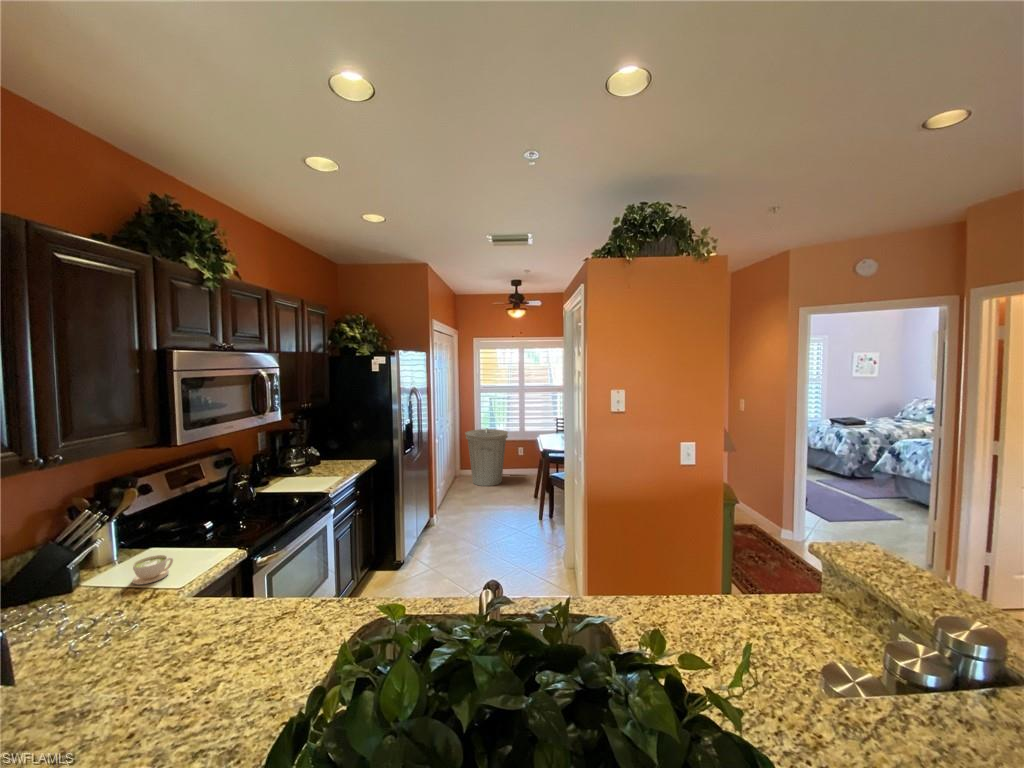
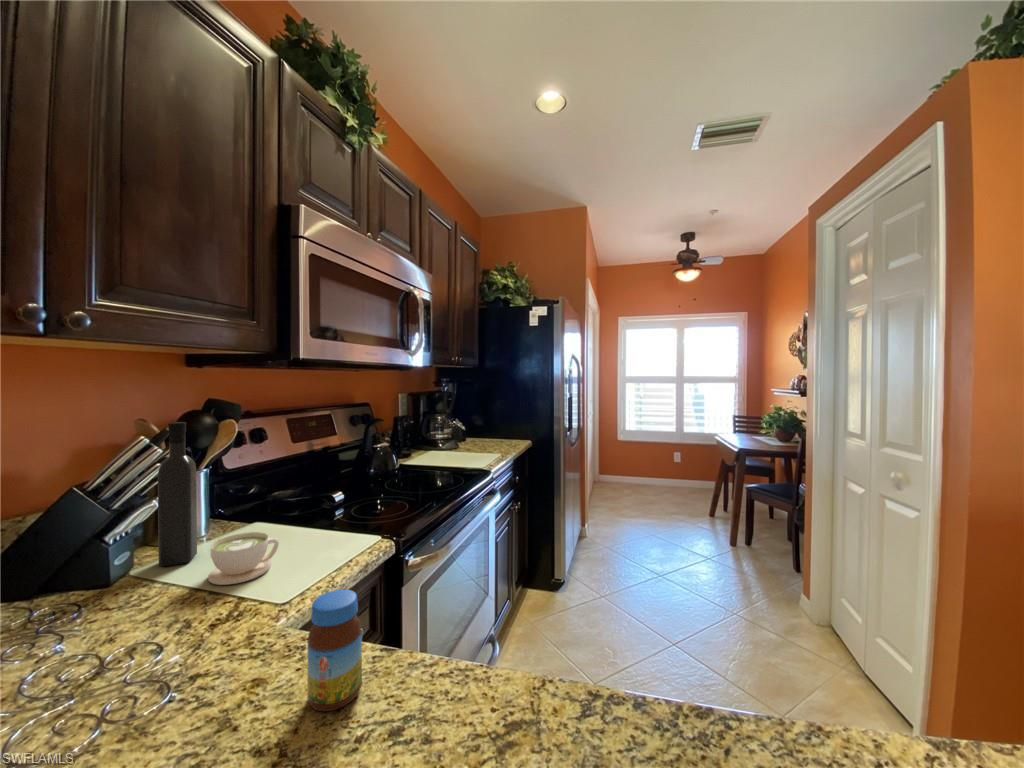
trash can: present [465,429,508,486] -> none [609,425,664,495]
wine bottle: none [93,498,118,580] -> present [158,422,197,566]
jar: none [199,575,223,619] -> present [308,589,362,711]

